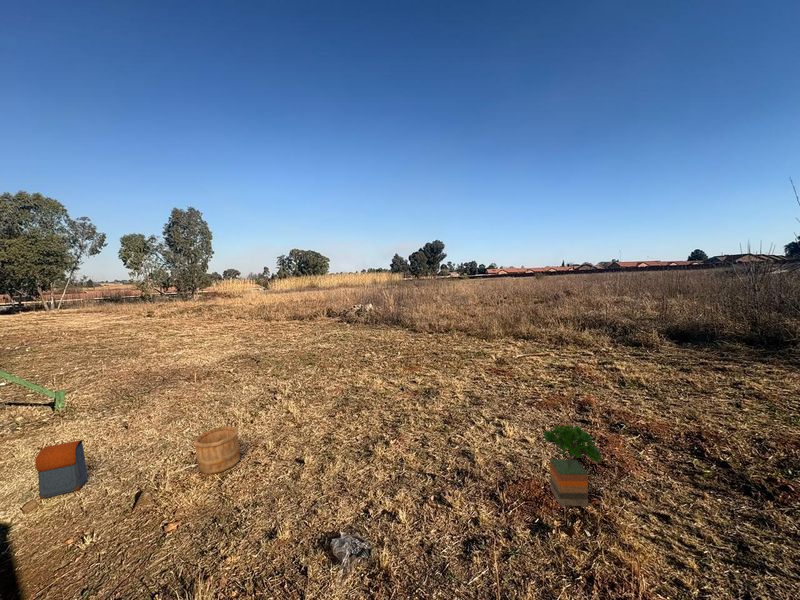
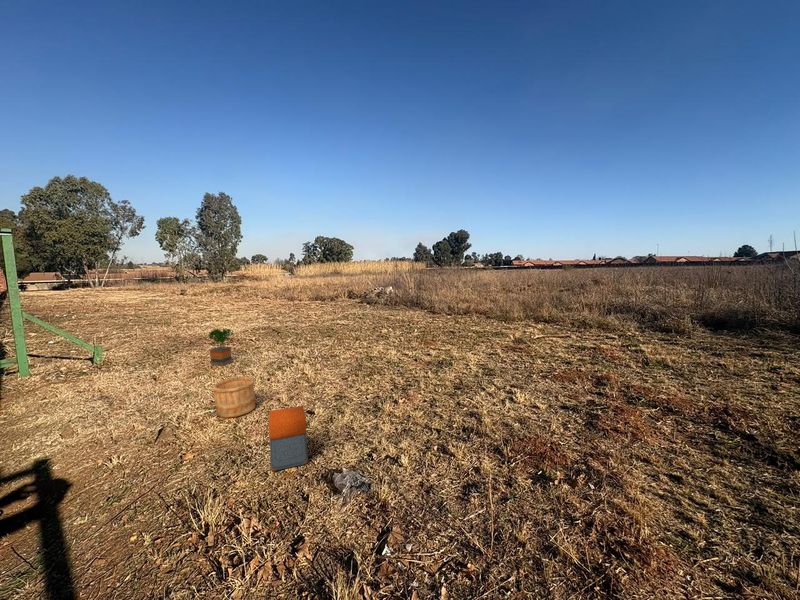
potted tree: present [543,425,601,506] -> present [209,329,234,366]
backpack: present [35,440,87,499] -> present [269,406,308,471]

